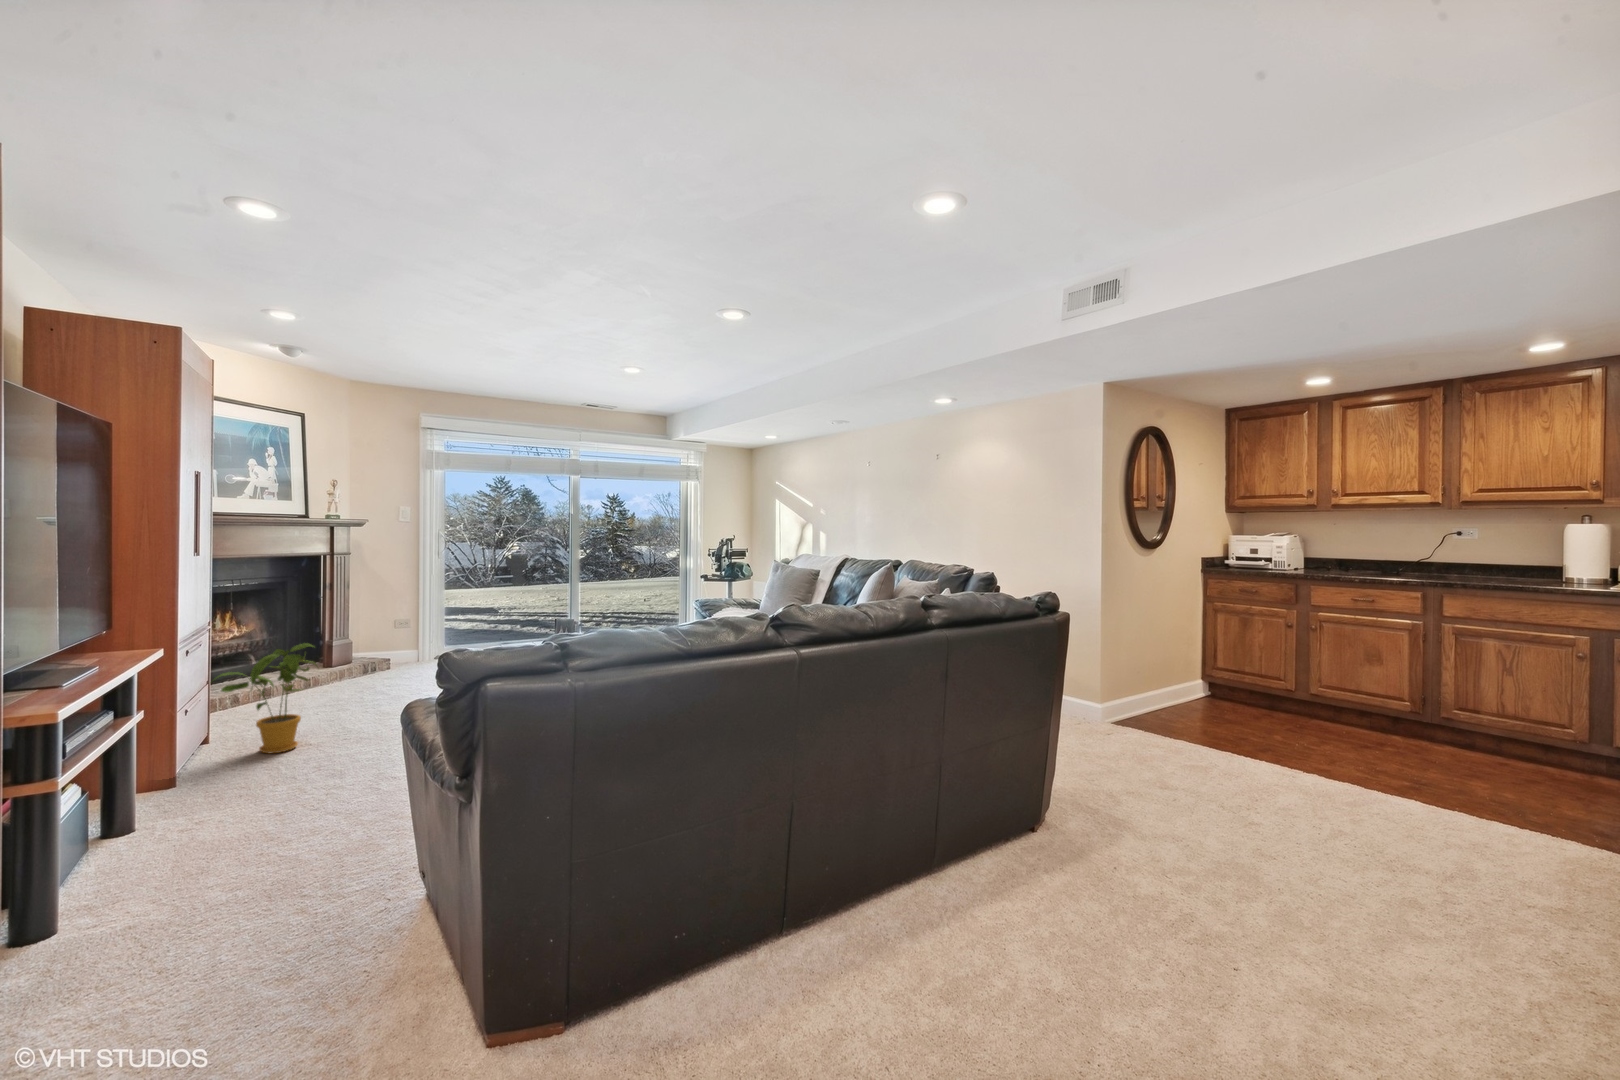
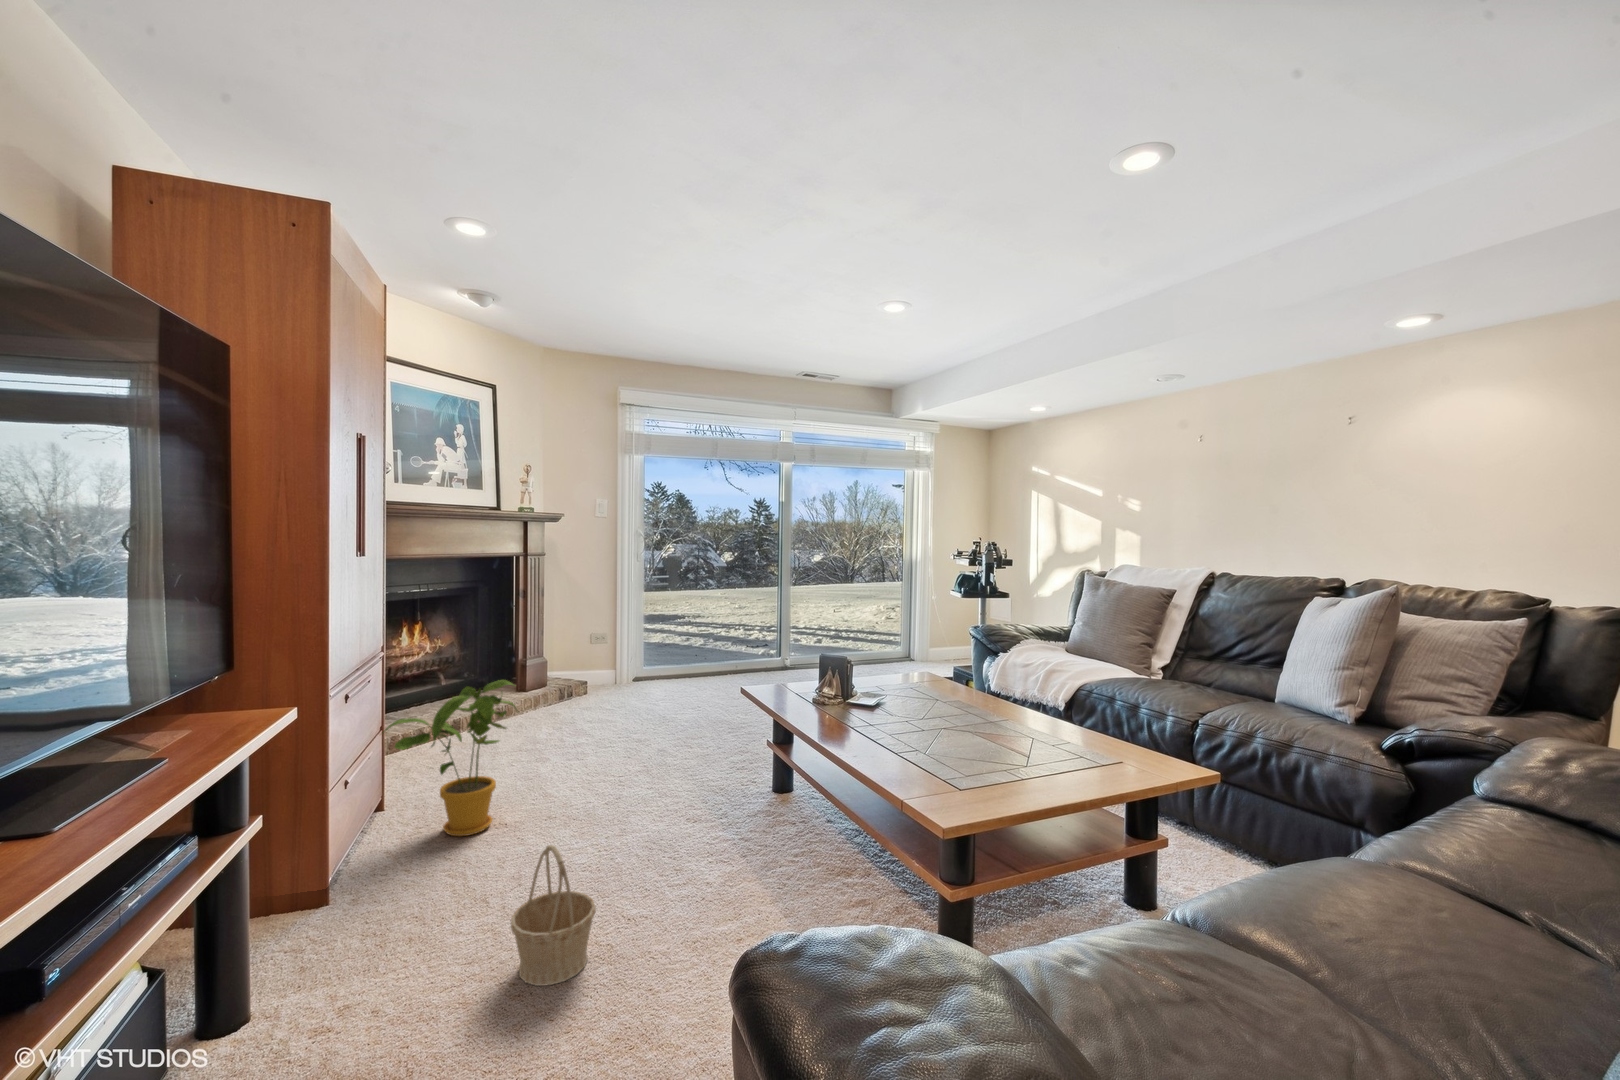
basket: none [307,730,364,807] -> present [511,845,596,986]

